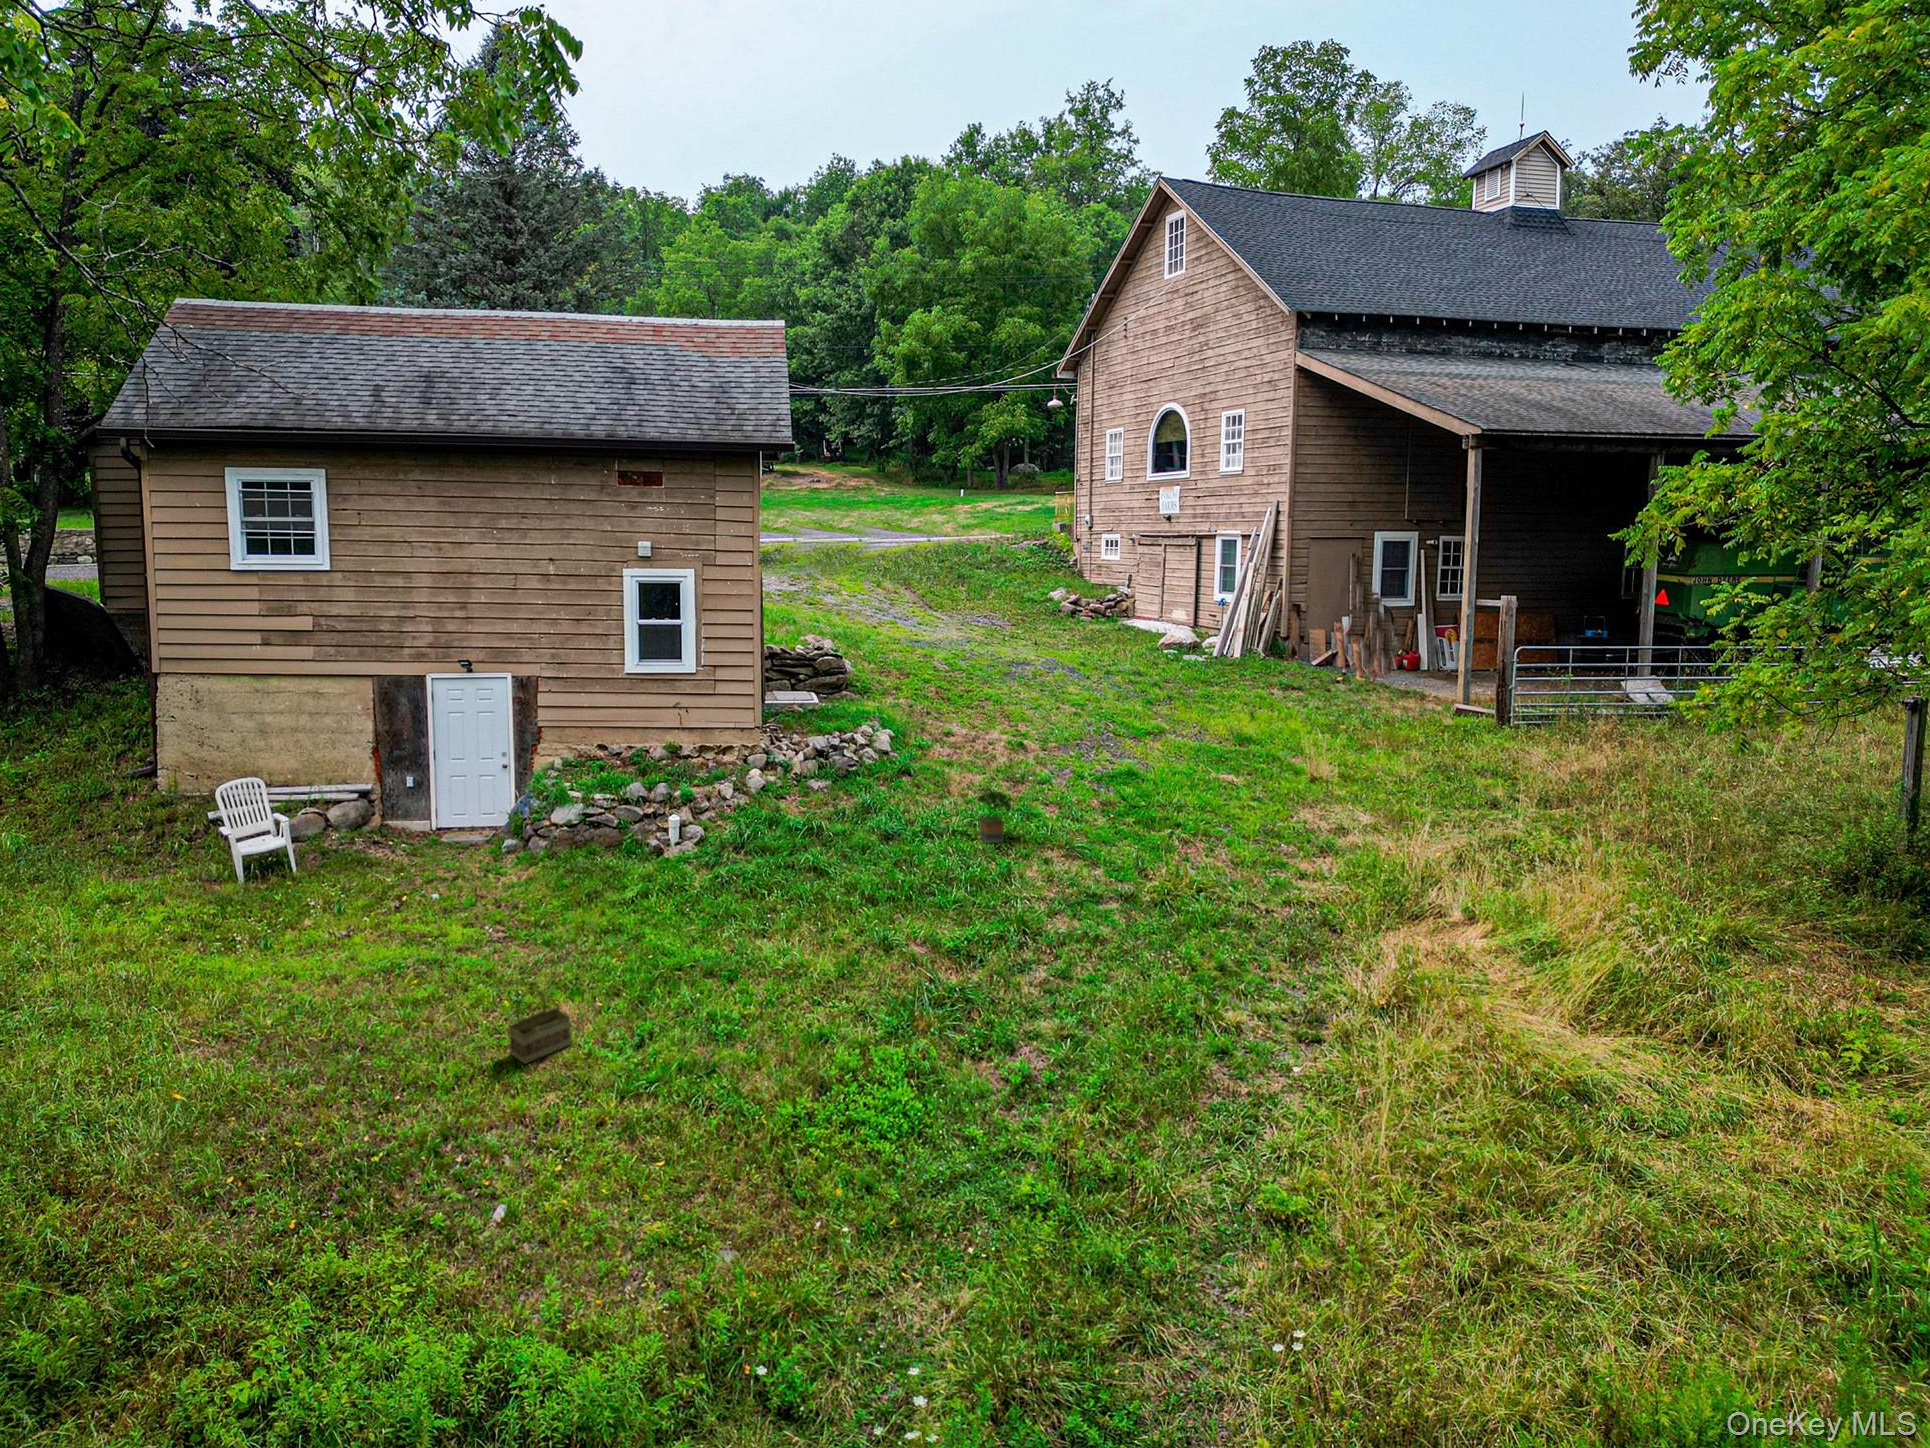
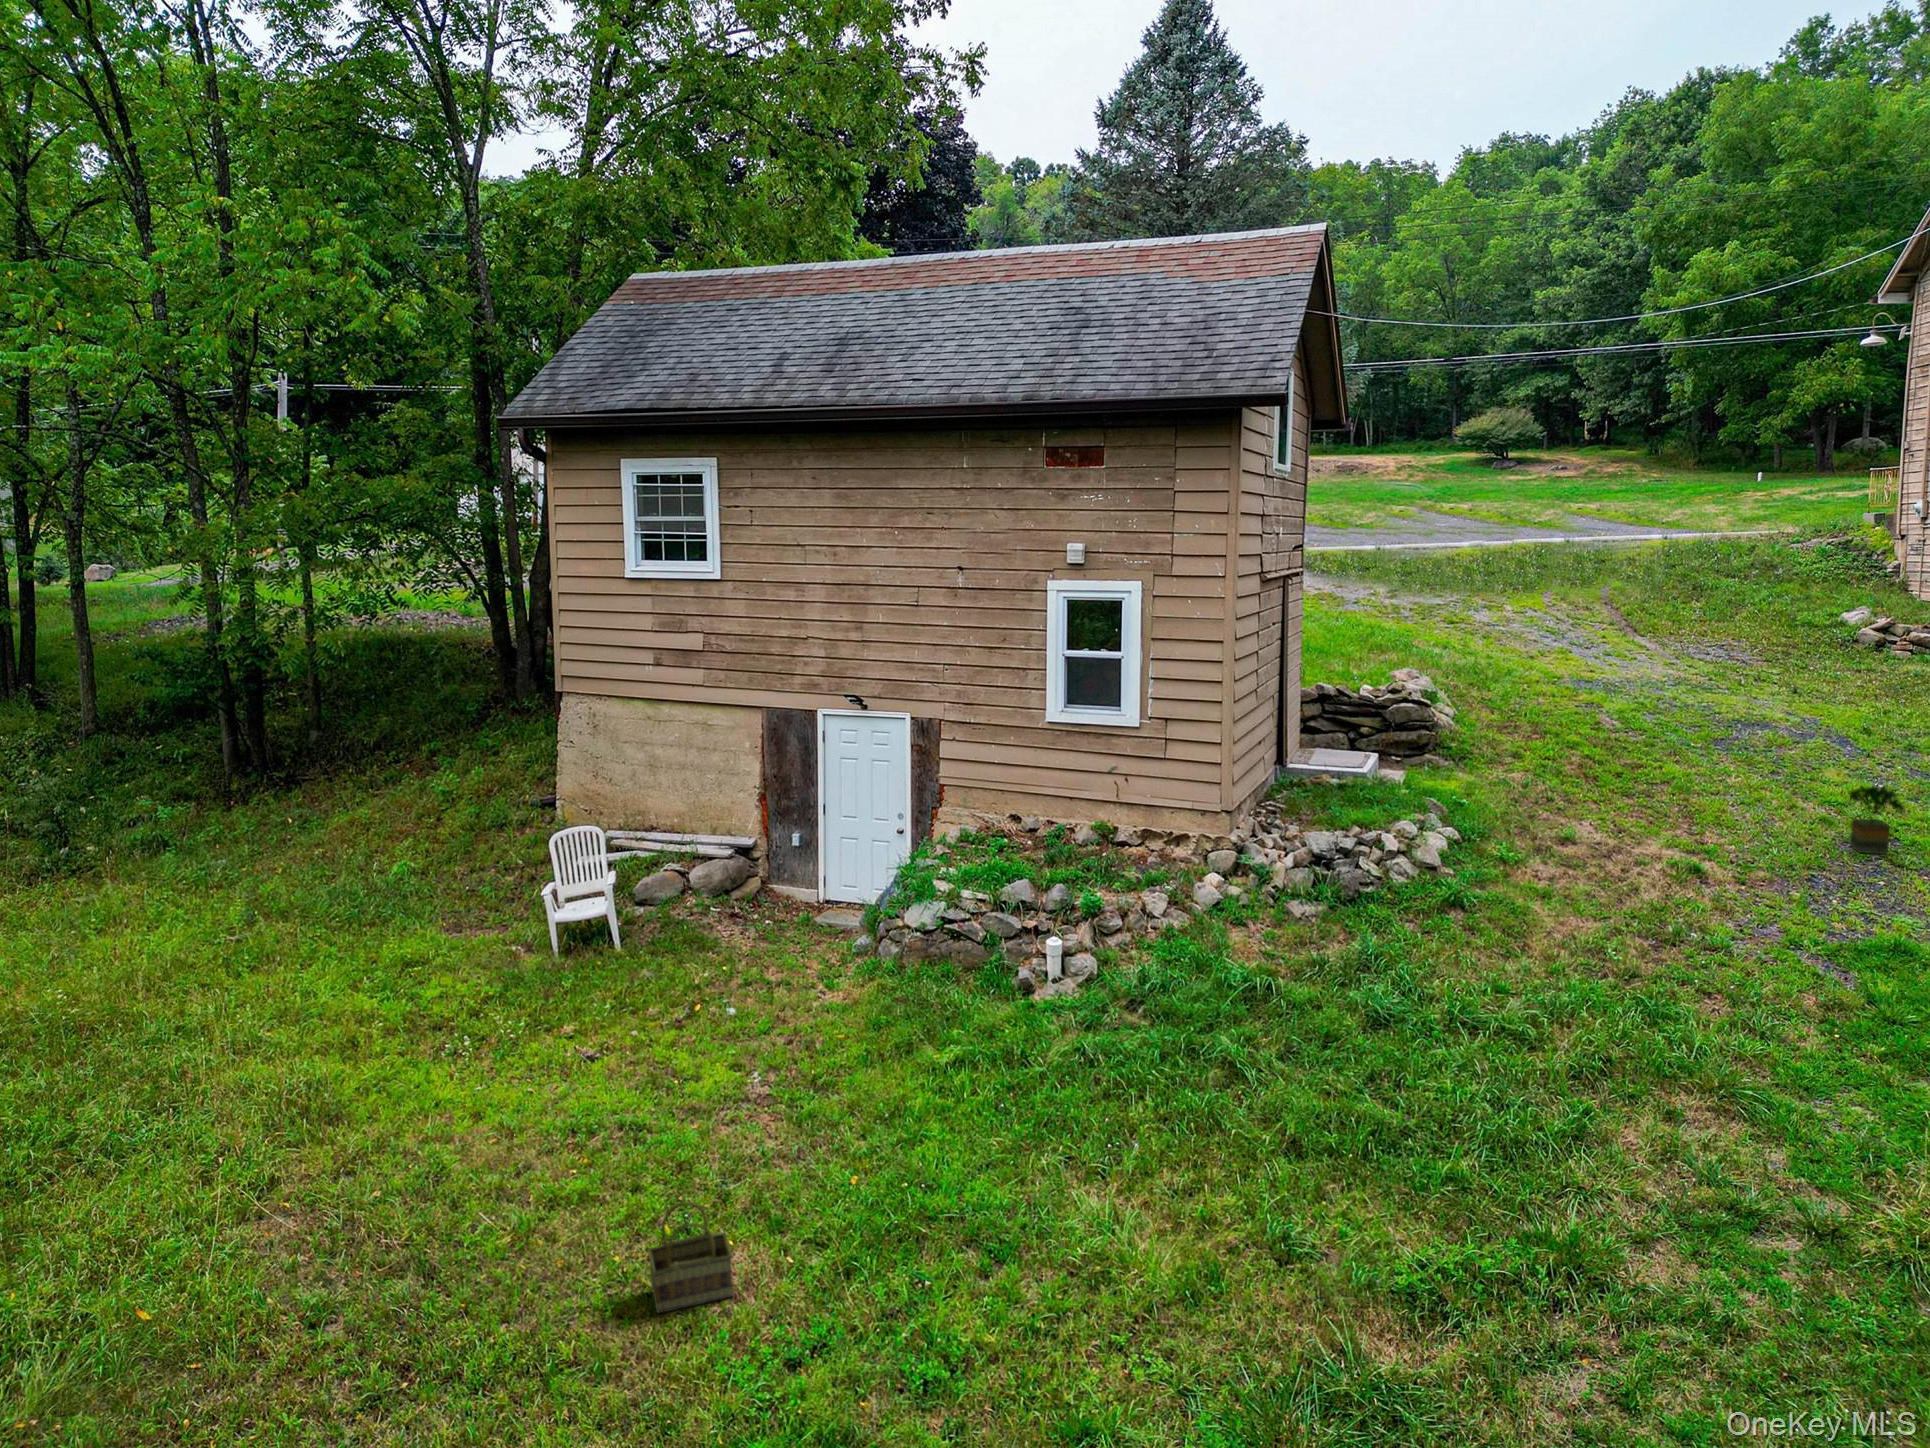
potted tree: present [977,791,1012,844] -> present [1849,786,1904,854]

